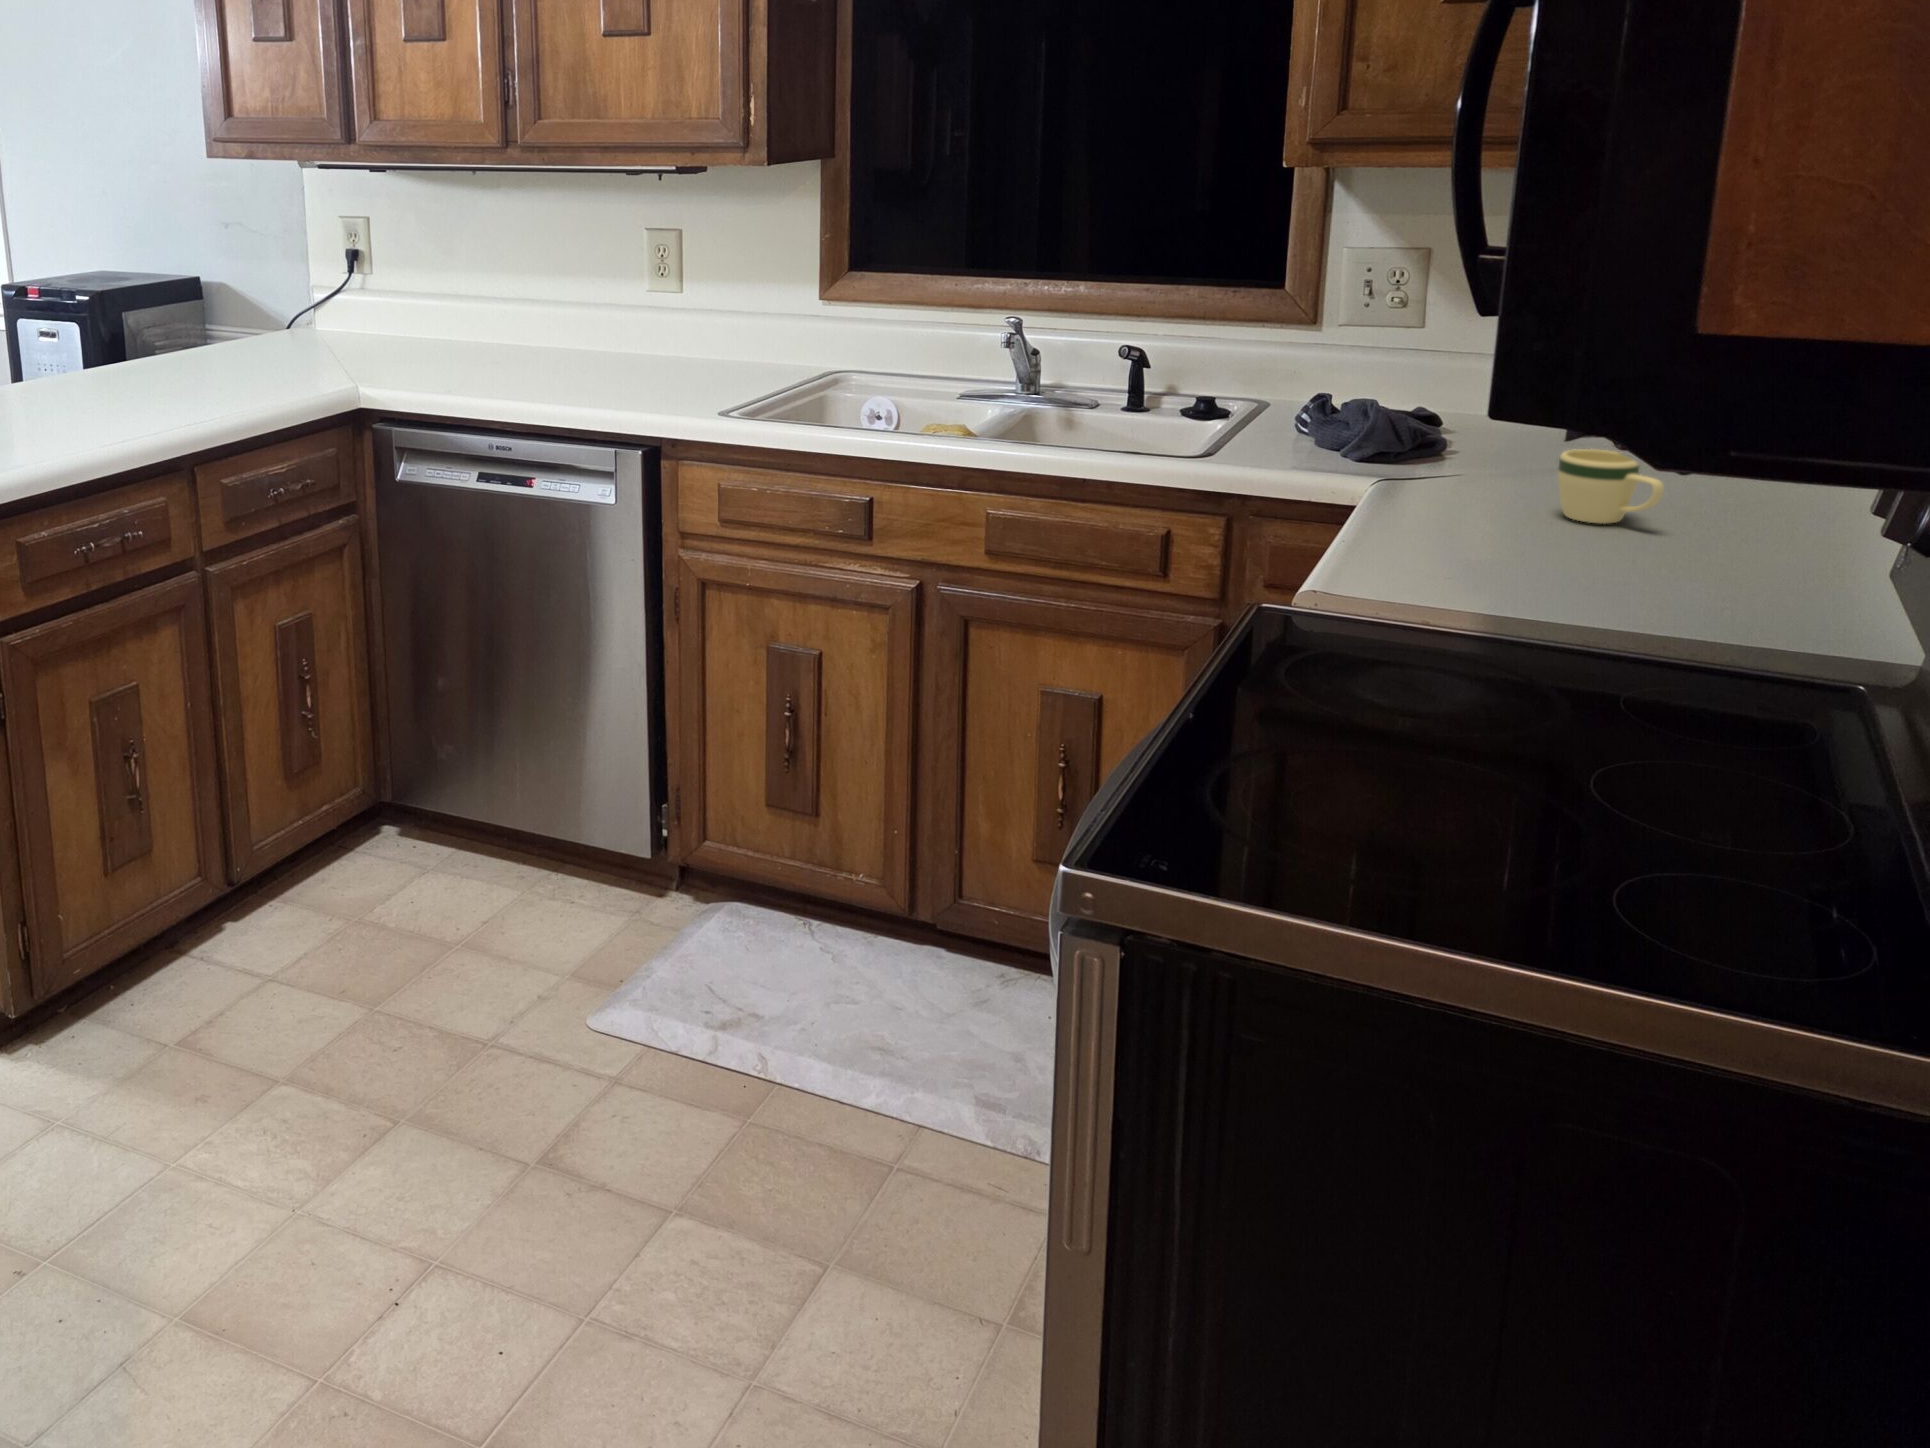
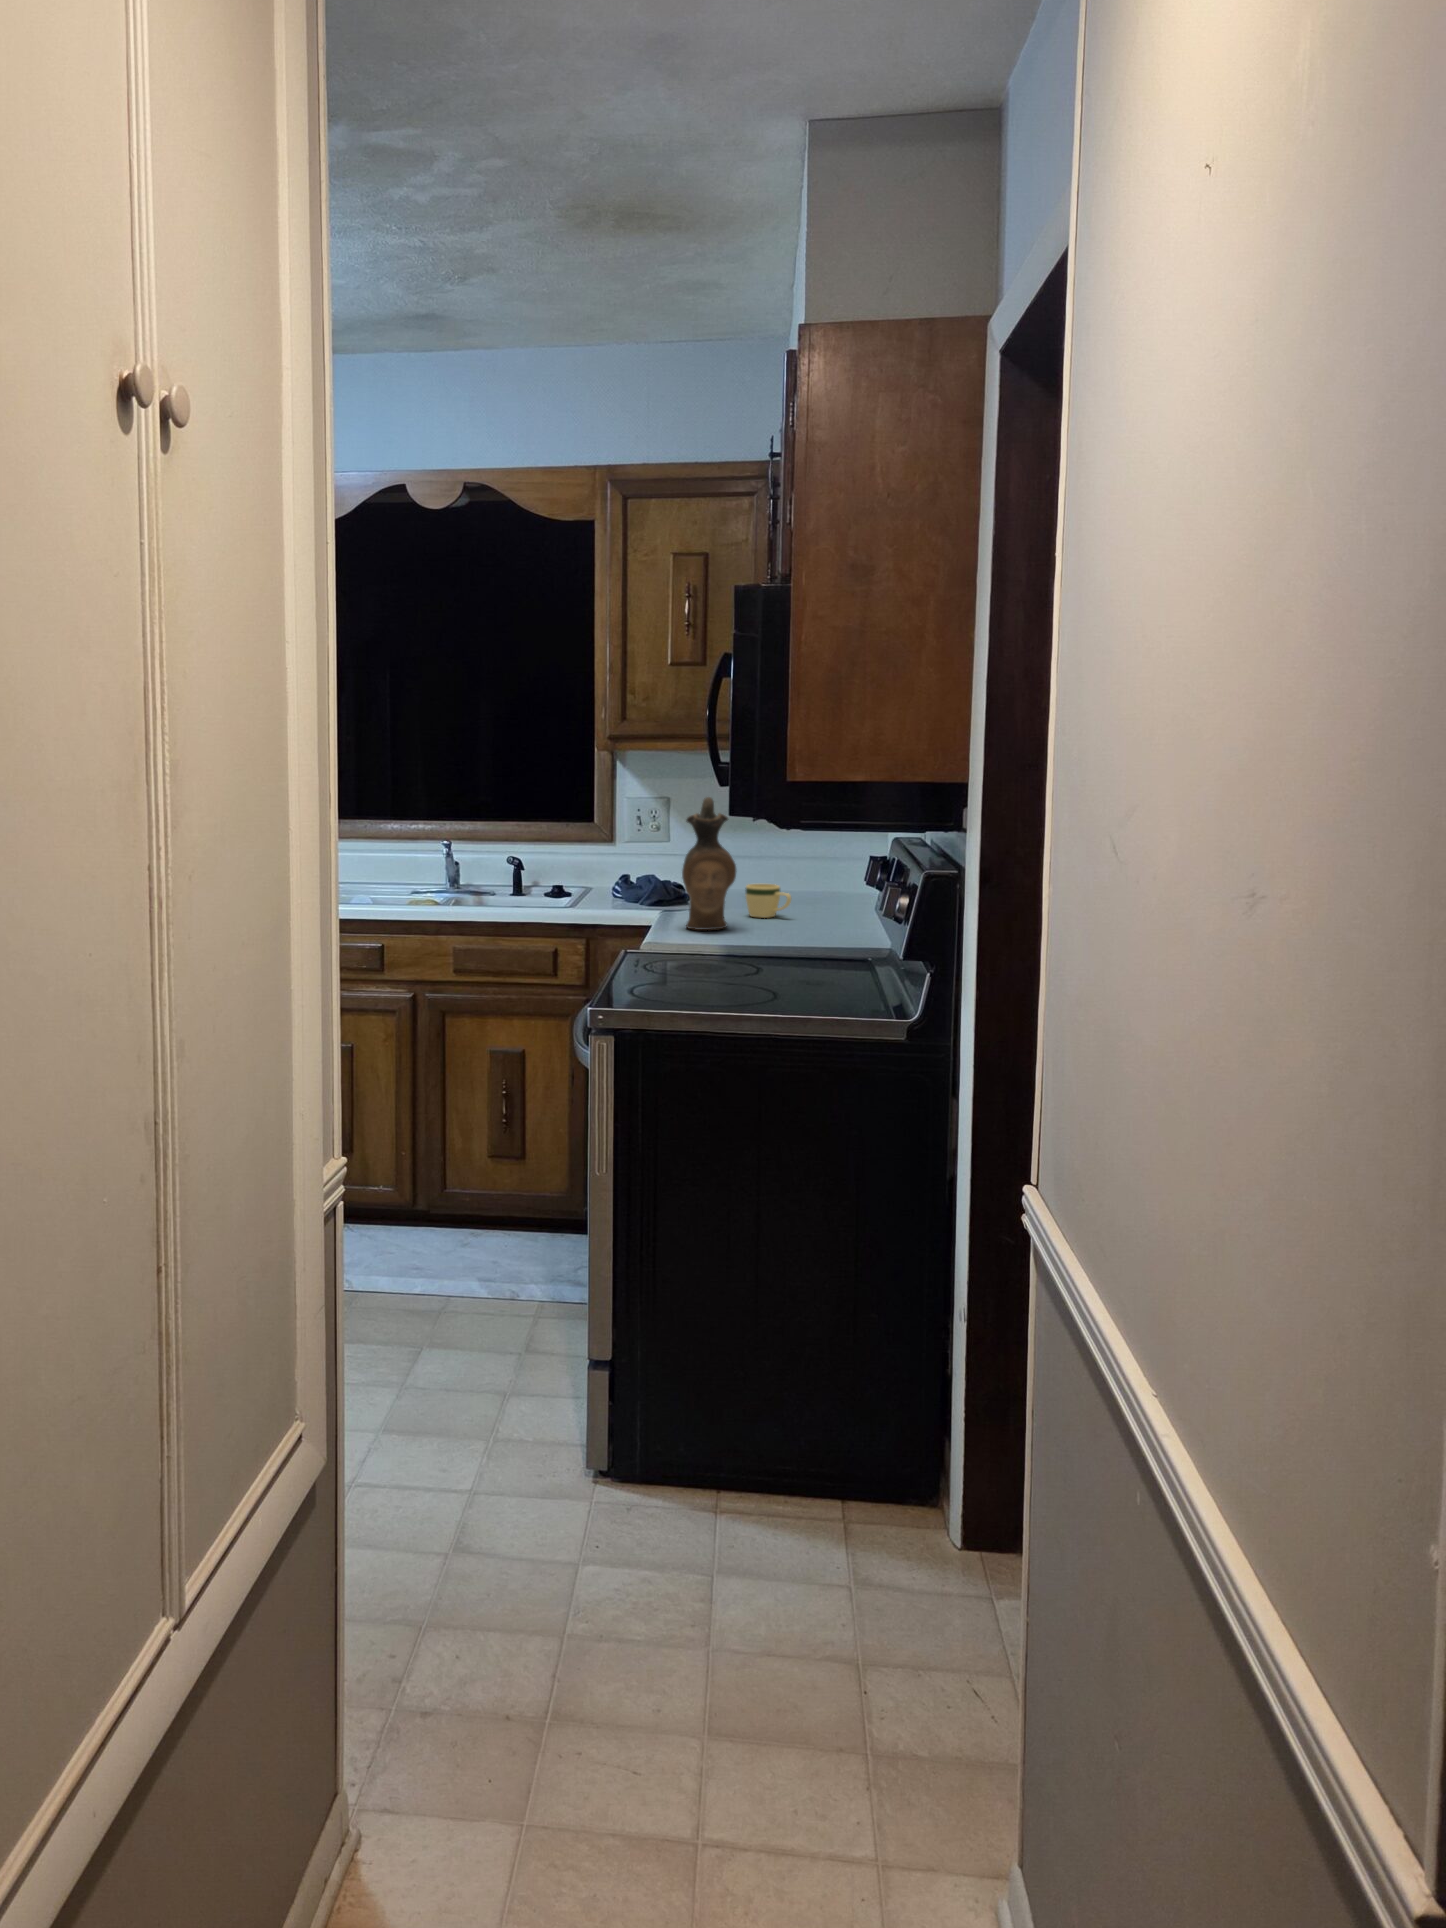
ceramic pitcher: none [1412,275,1538,555] -> present [682,797,736,930]

